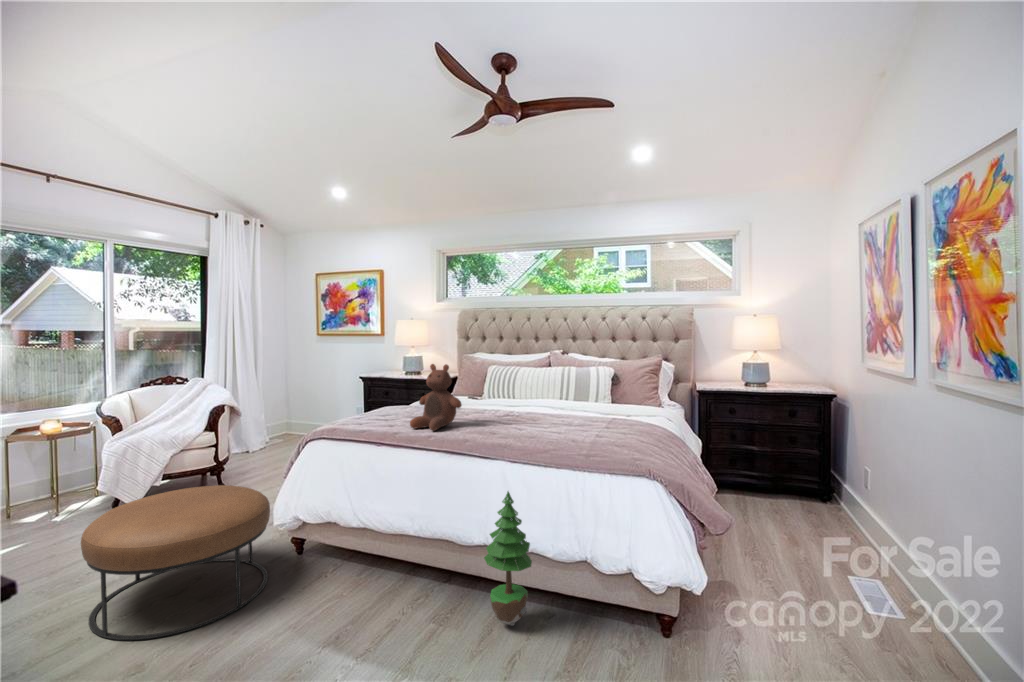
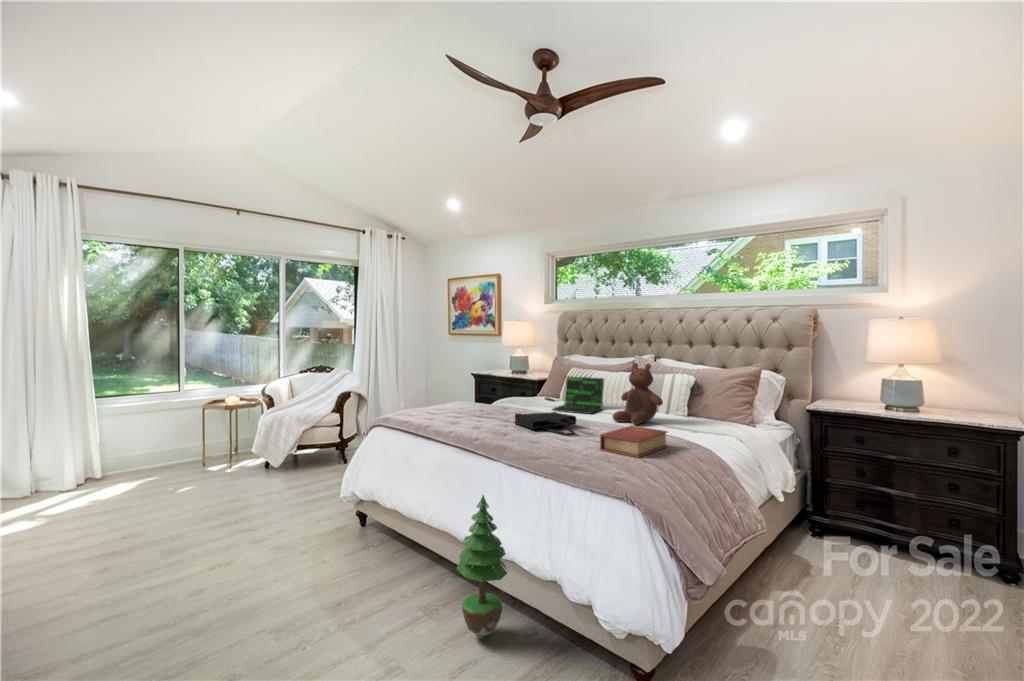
stuffed bear: present [410,364,462,431] -> present [613,363,663,425]
laptop: none [494,374,546,409] -> present [553,377,604,414]
tote bag: none [484,409,552,429] -> present [515,412,576,436]
book: none [592,415,636,441] -> present [600,426,667,458]
ottoman: present [81,485,270,640] -> none [181,456,328,574]

